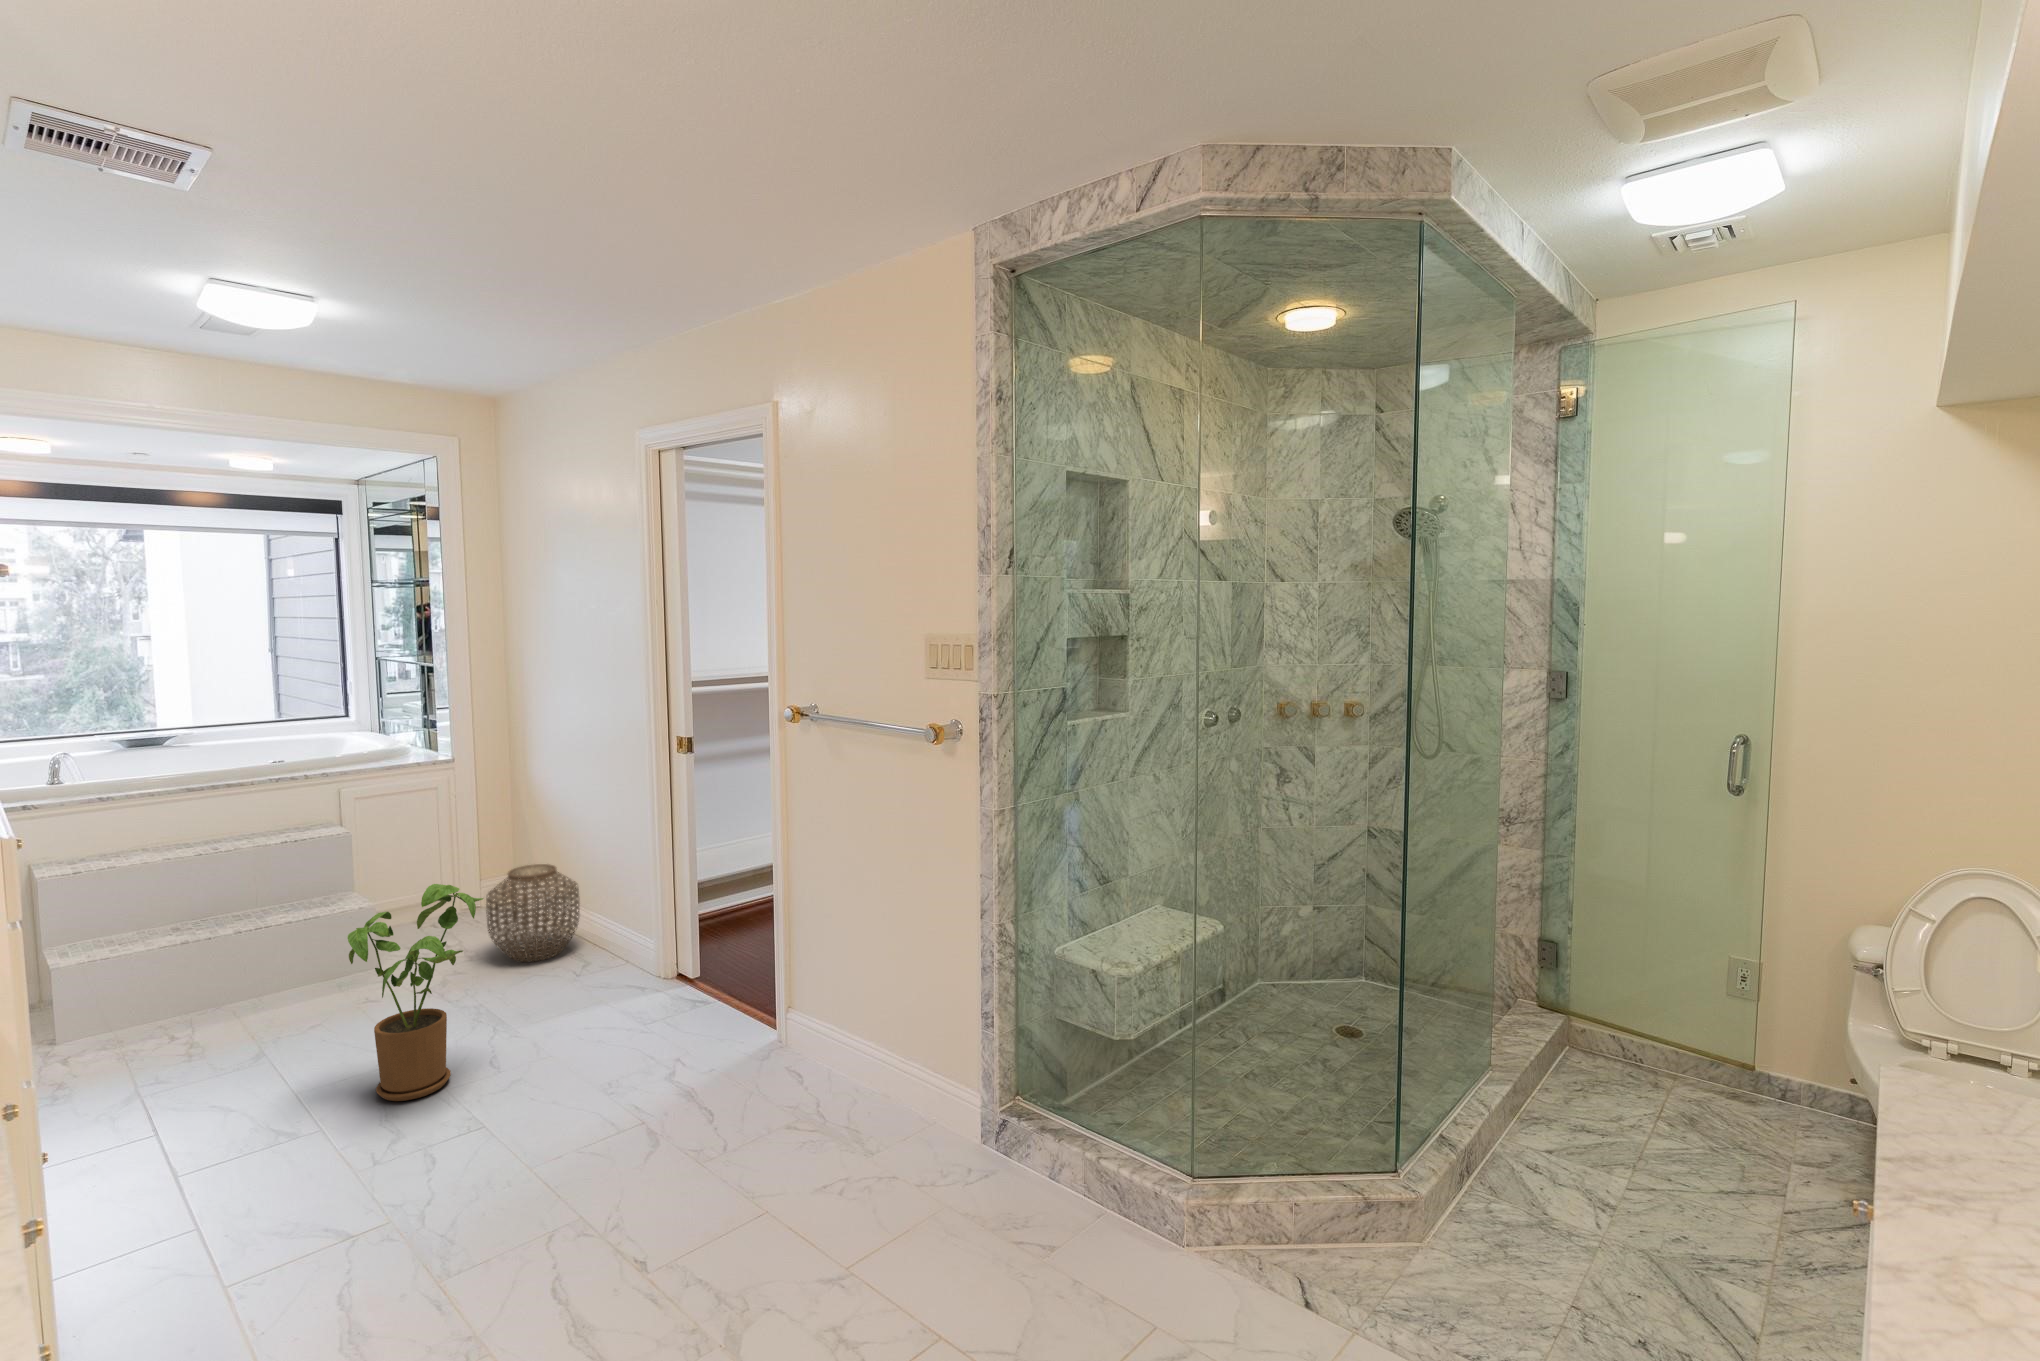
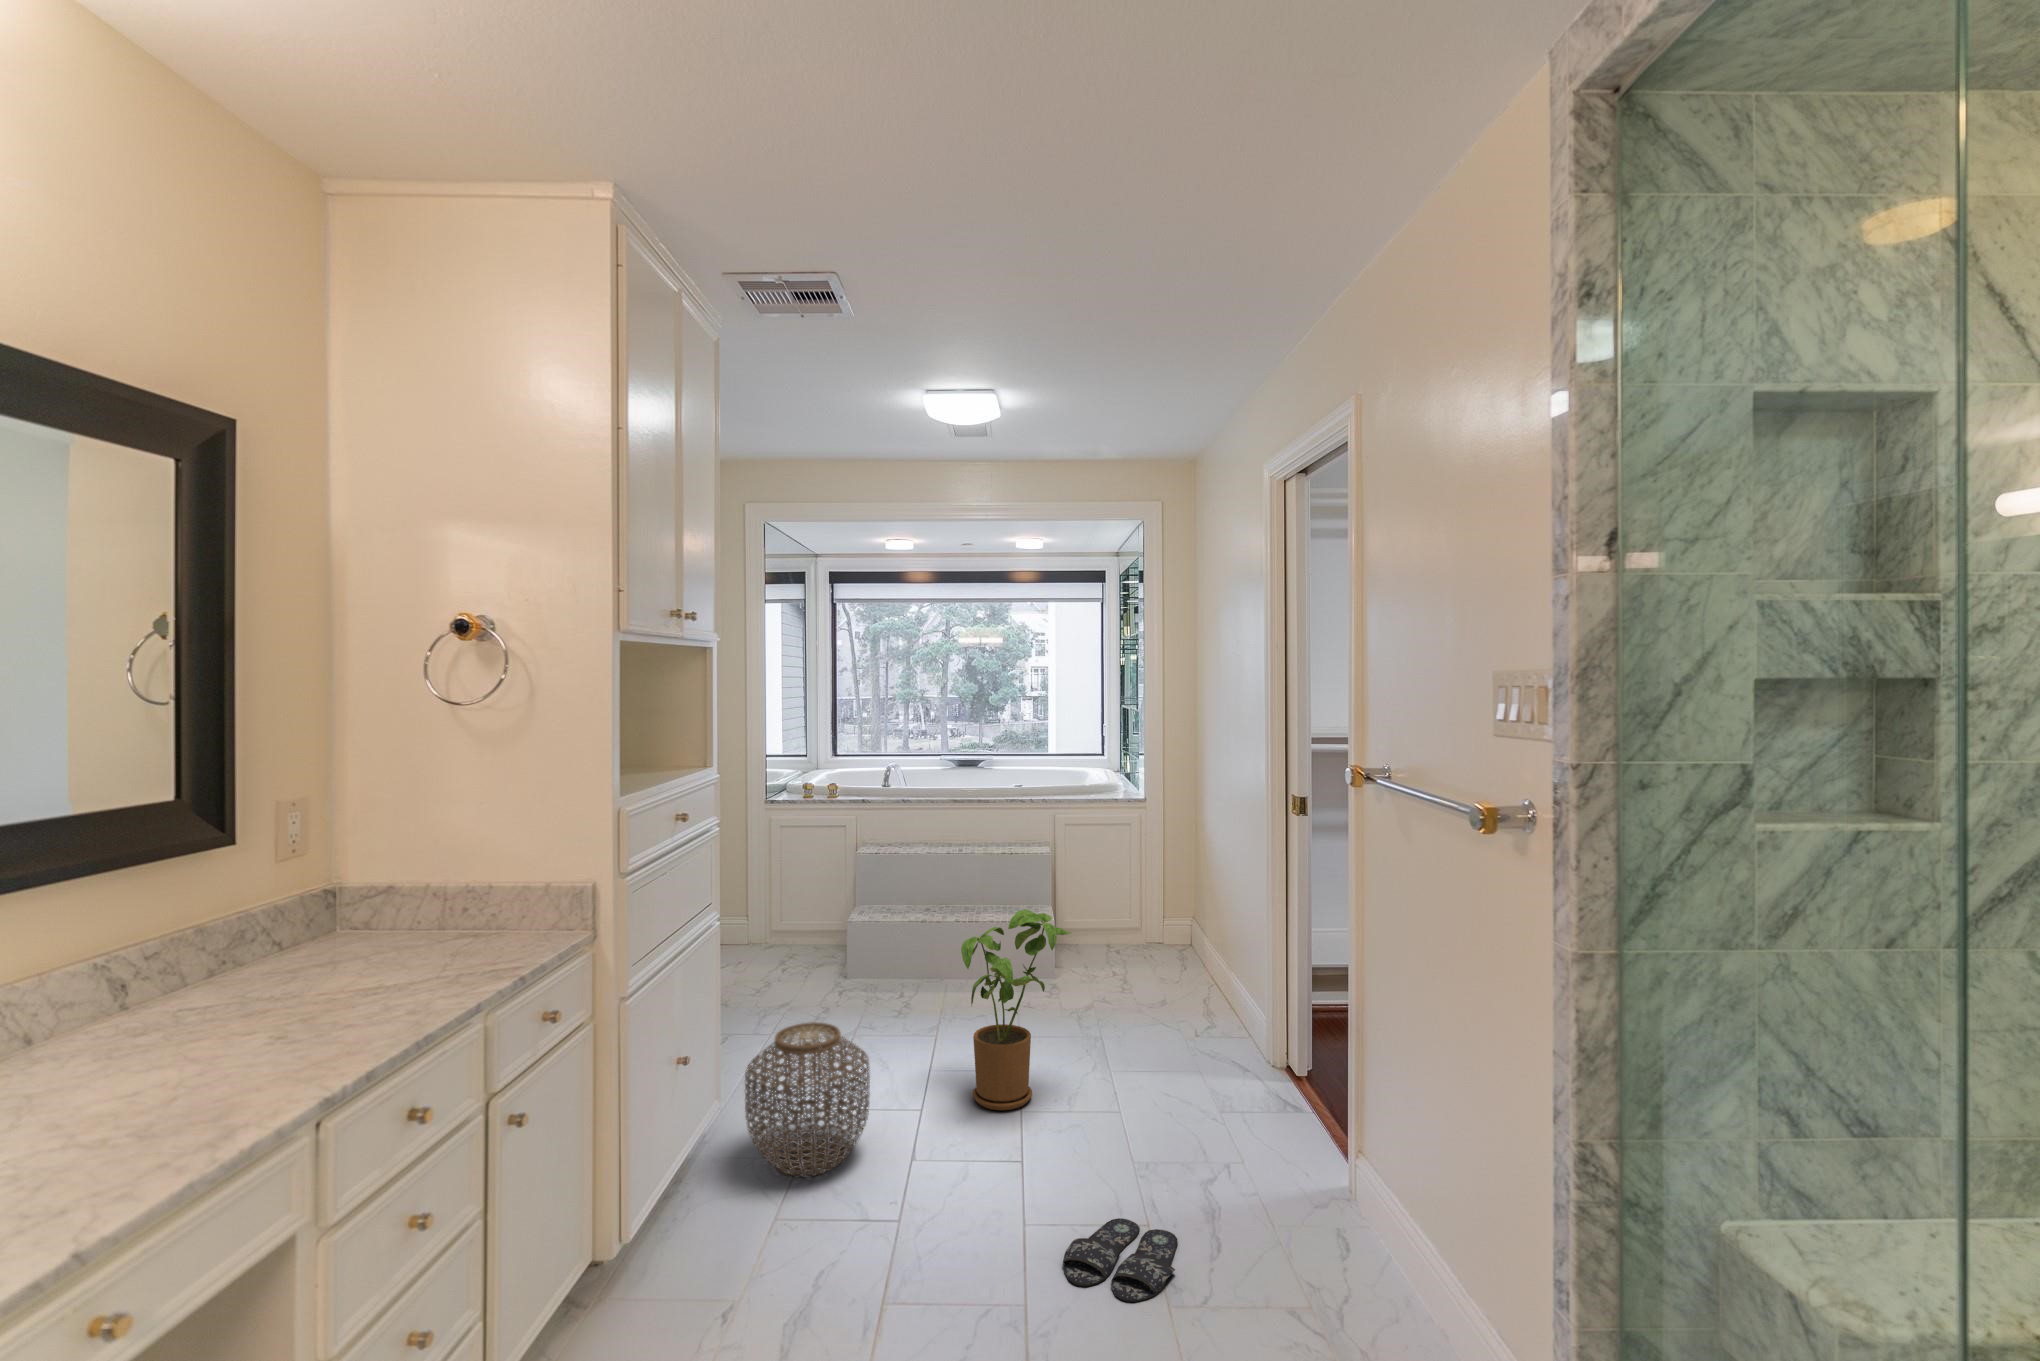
woven basket: present [486,864,579,962] -> present [745,1022,870,1177]
slippers: none [592,1118,694,1185] -> present [1063,1218,1177,1302]

